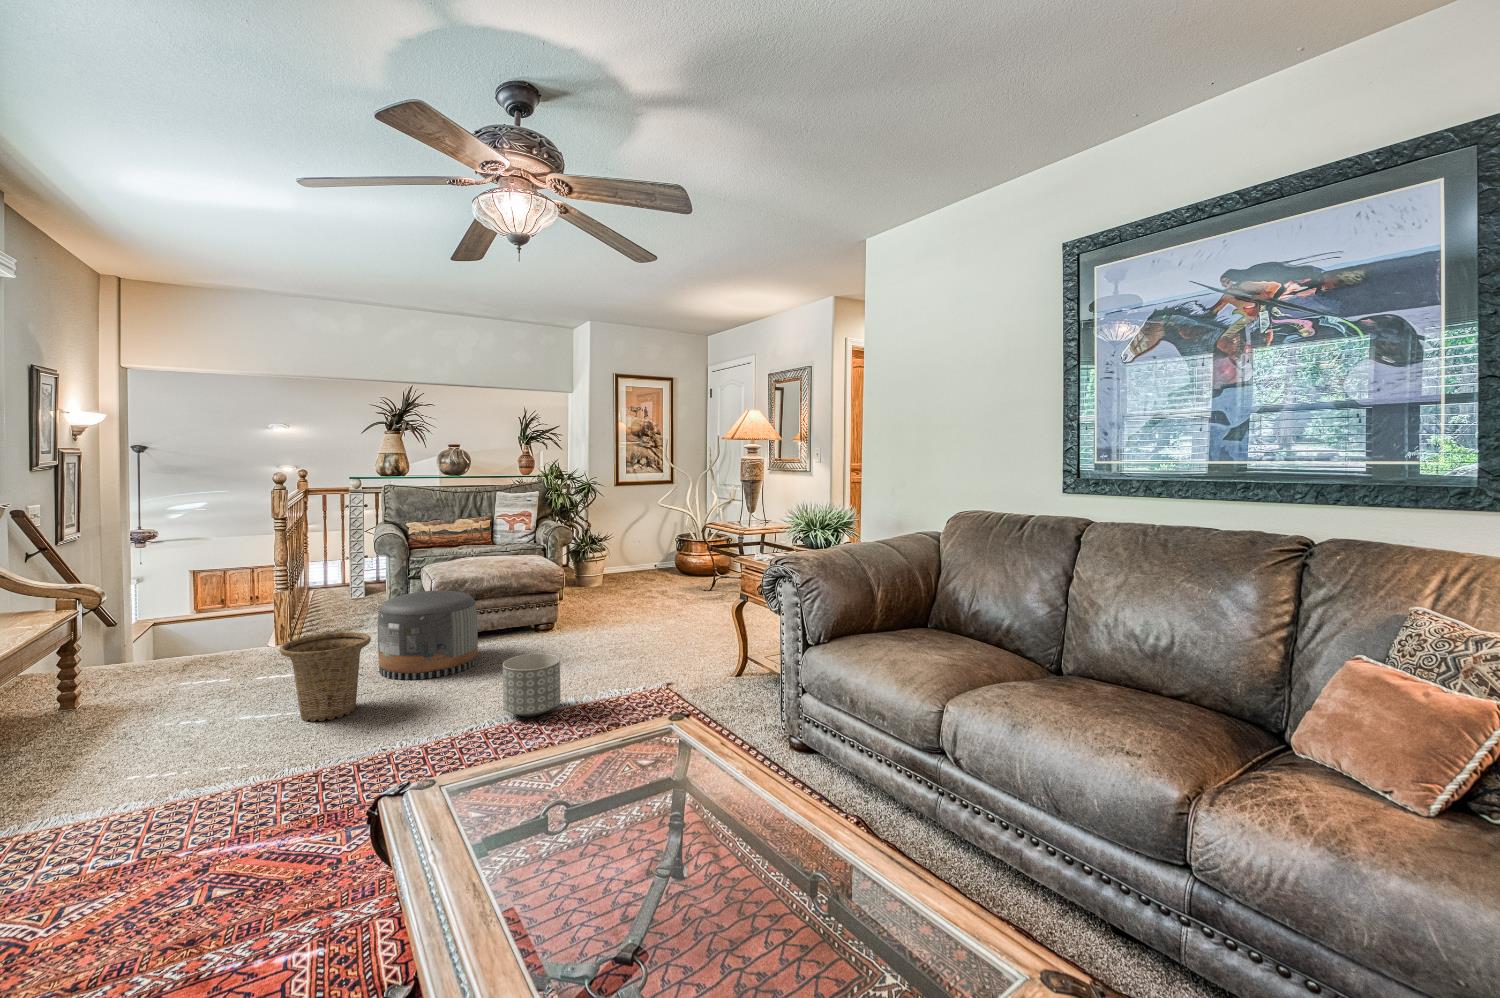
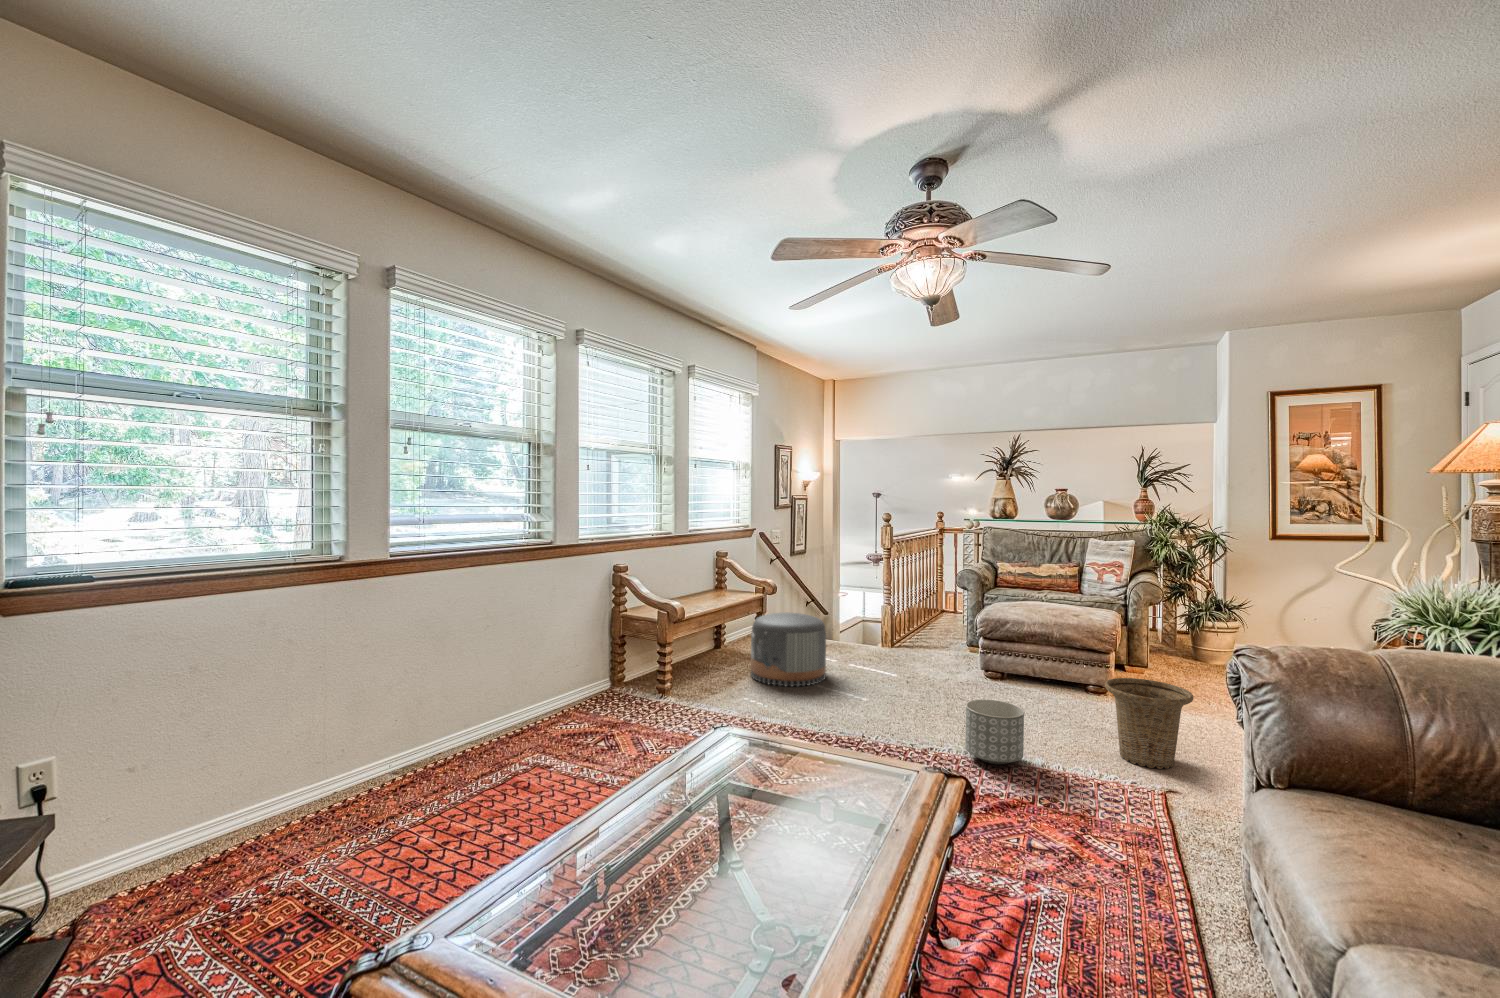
pouf: present [377,591,478,680] -> present [751,613,826,687]
basket: present [280,632,371,721] -> present [1105,678,1193,769]

